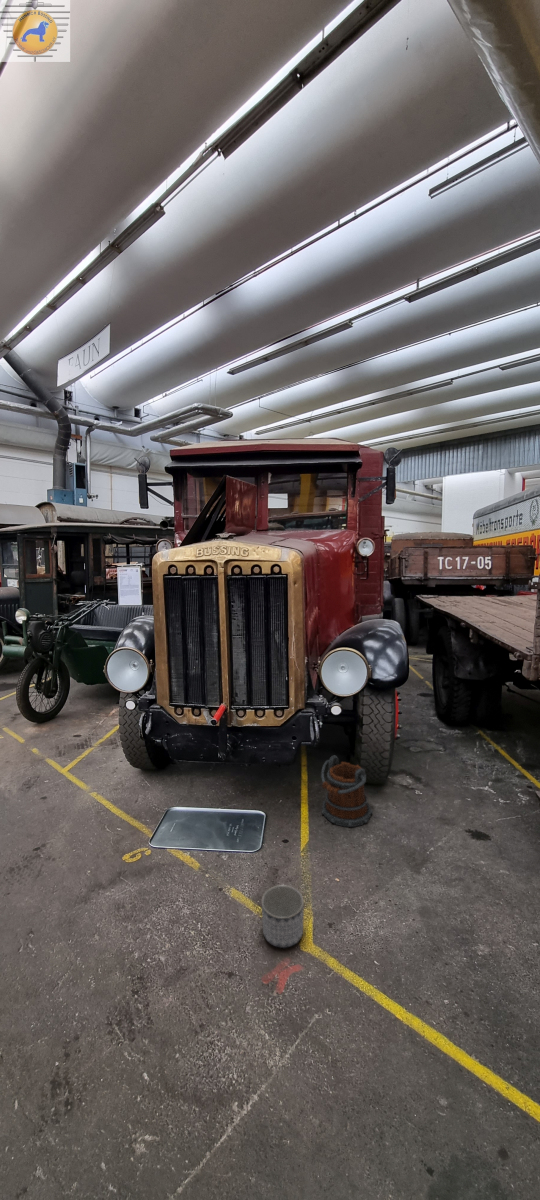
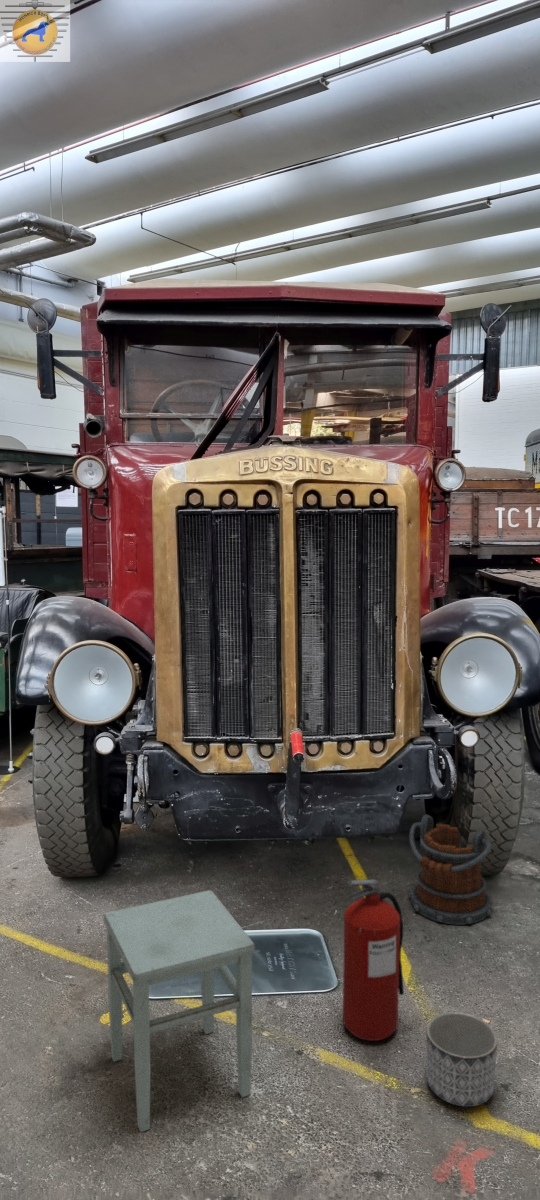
stool: none [88,792,167,924] -> present [104,890,255,1132]
fire extinguisher: none [235,796,275,894] -> present [343,879,404,1041]

